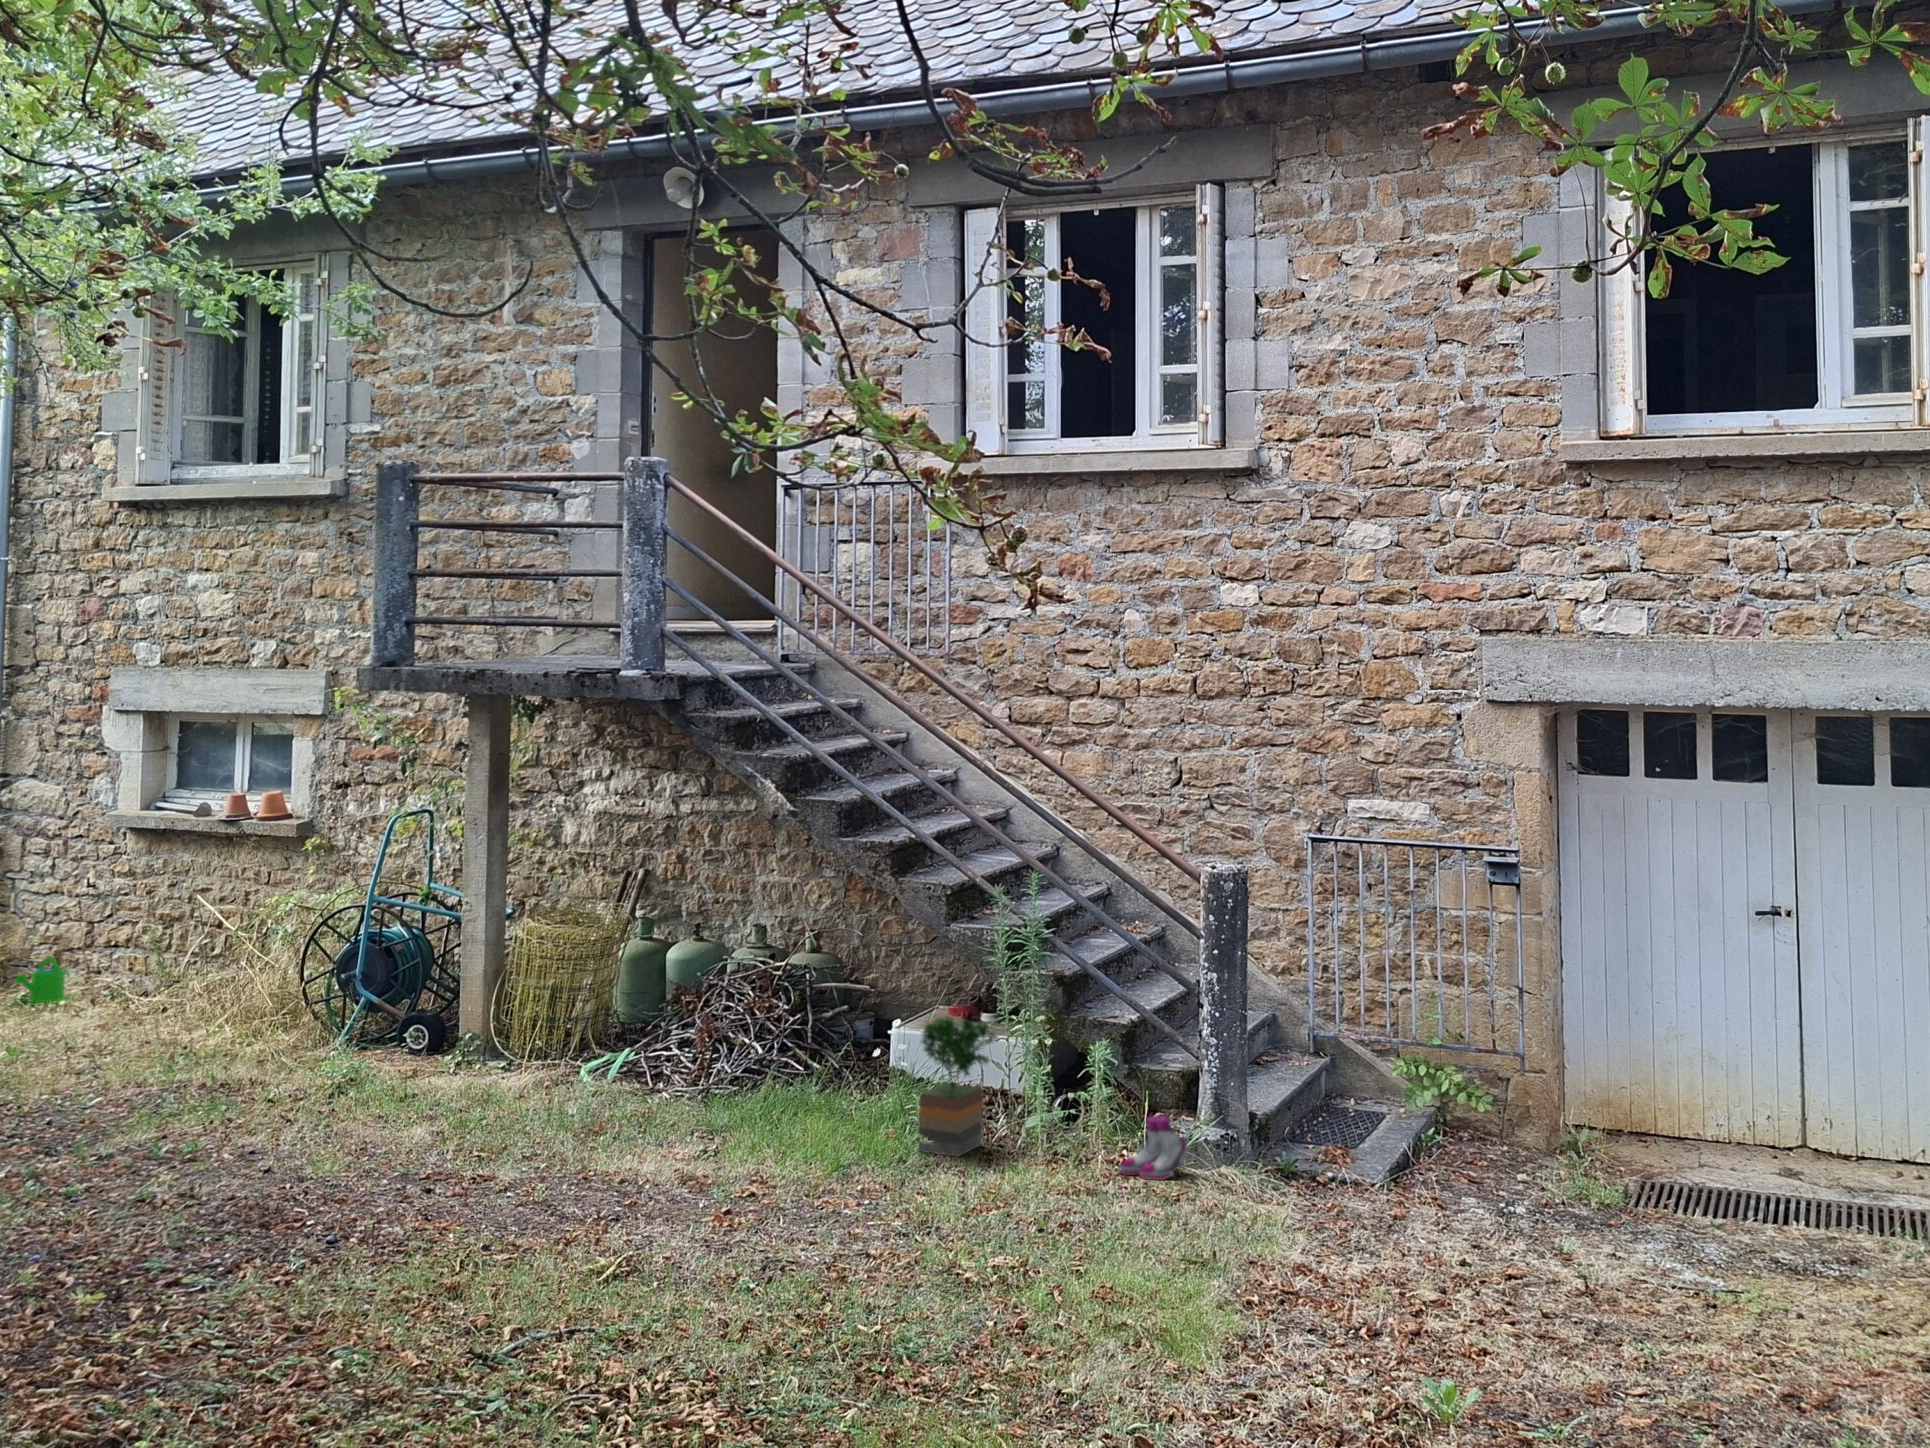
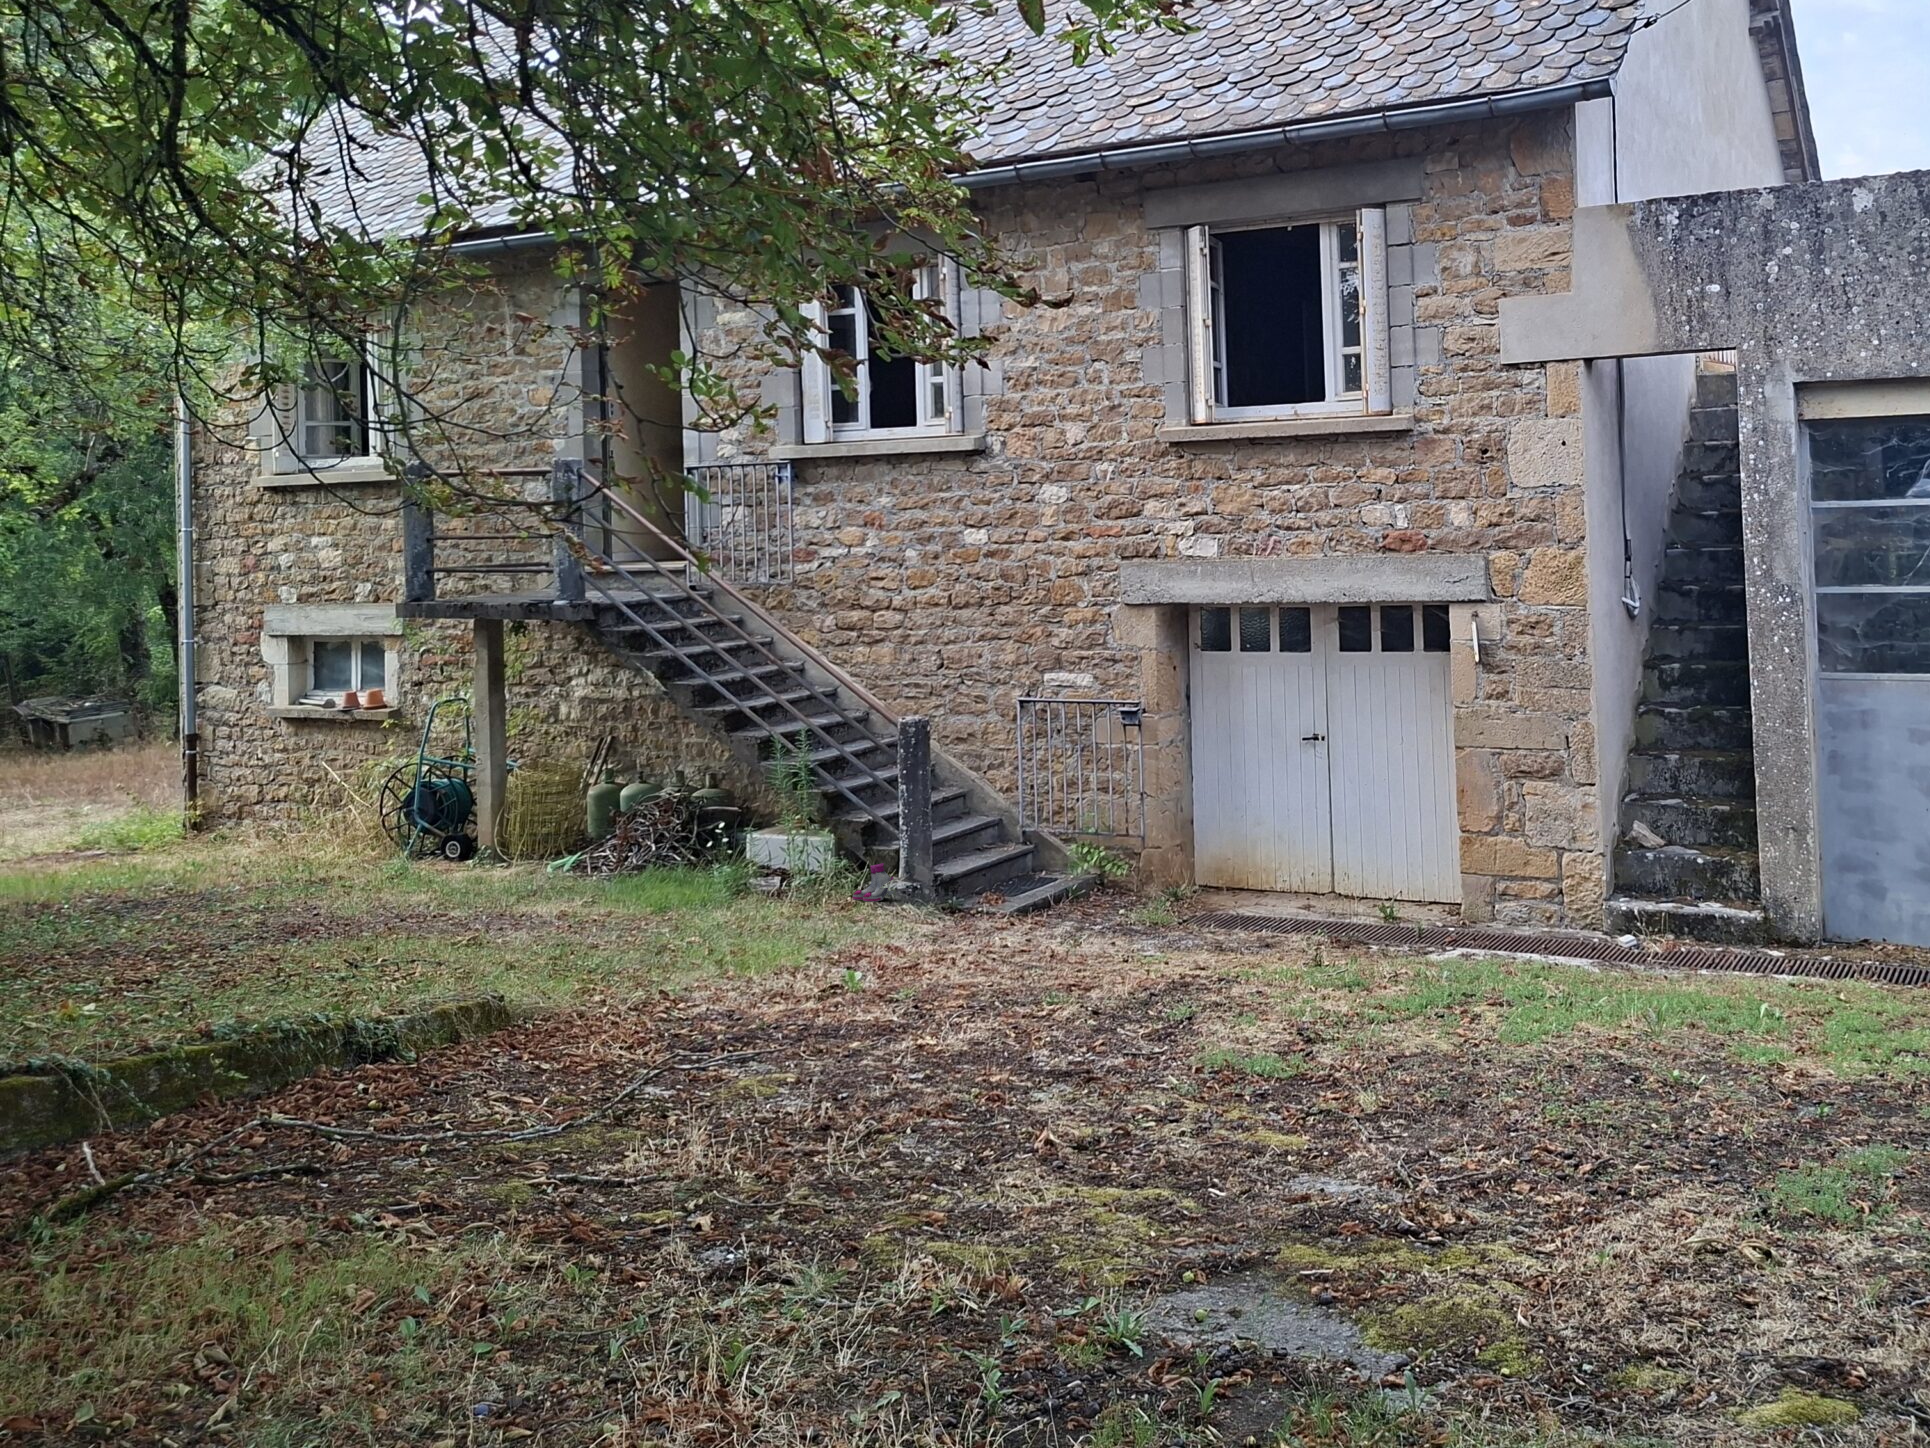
watering can: present [15,957,70,1003] -> none [207,810,248,842]
potted tree: present [918,1017,997,1157] -> none [736,808,793,894]

